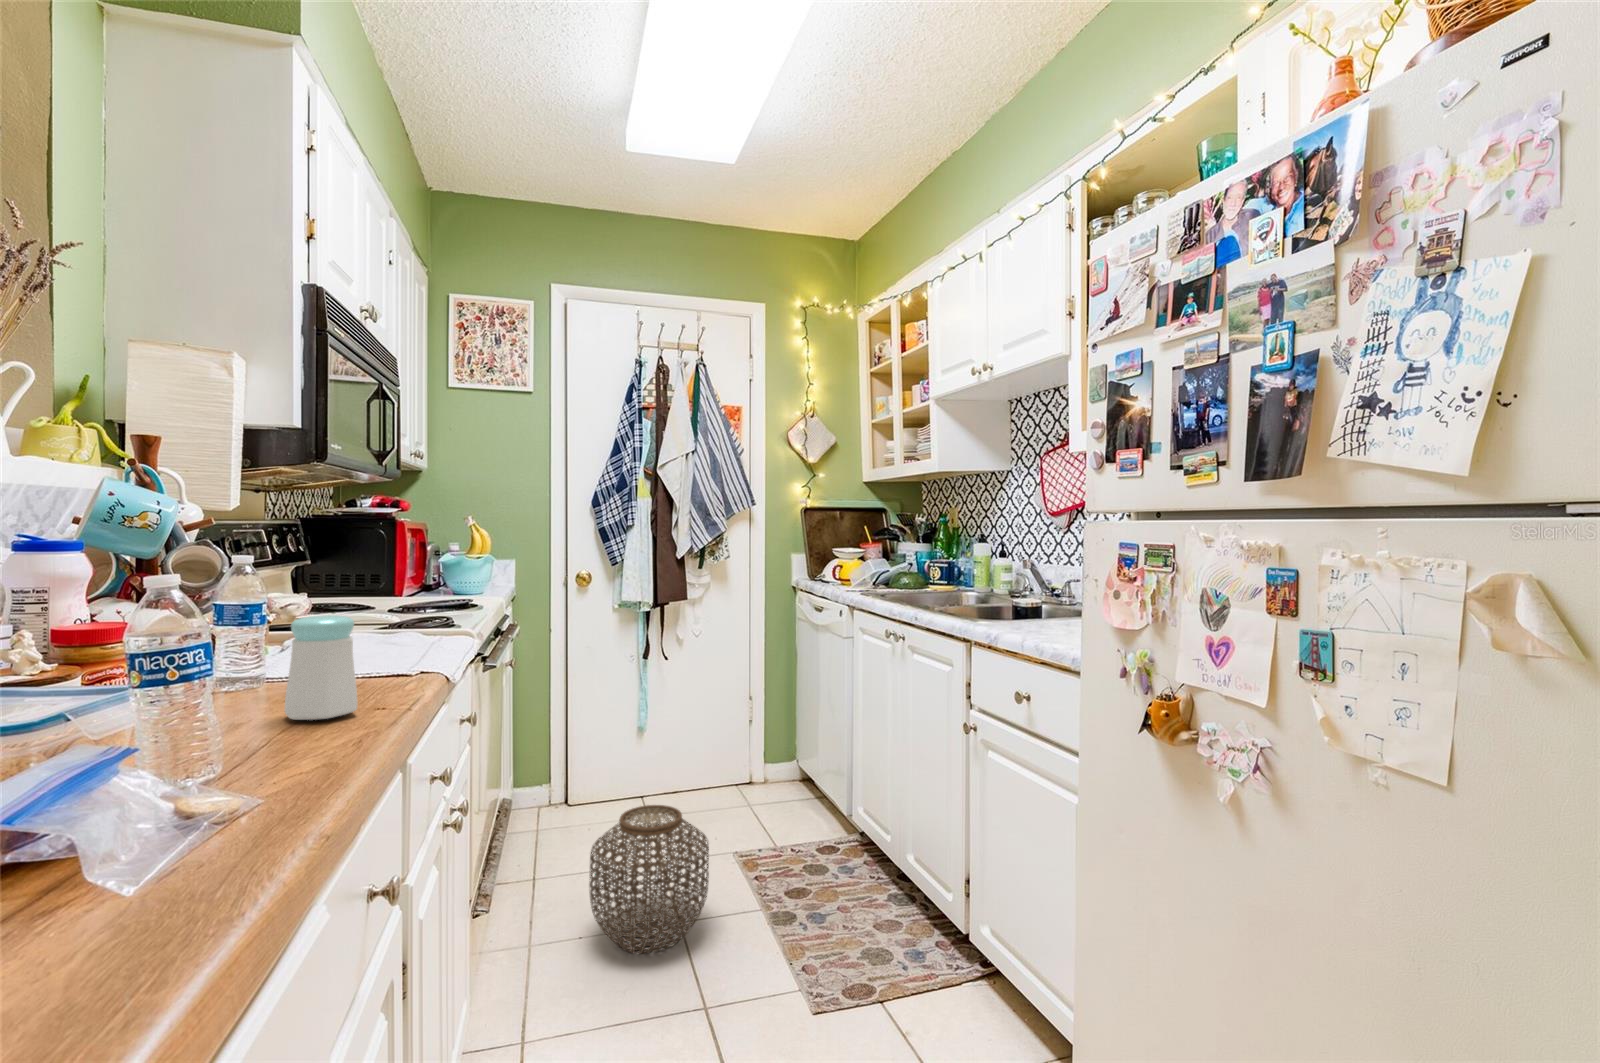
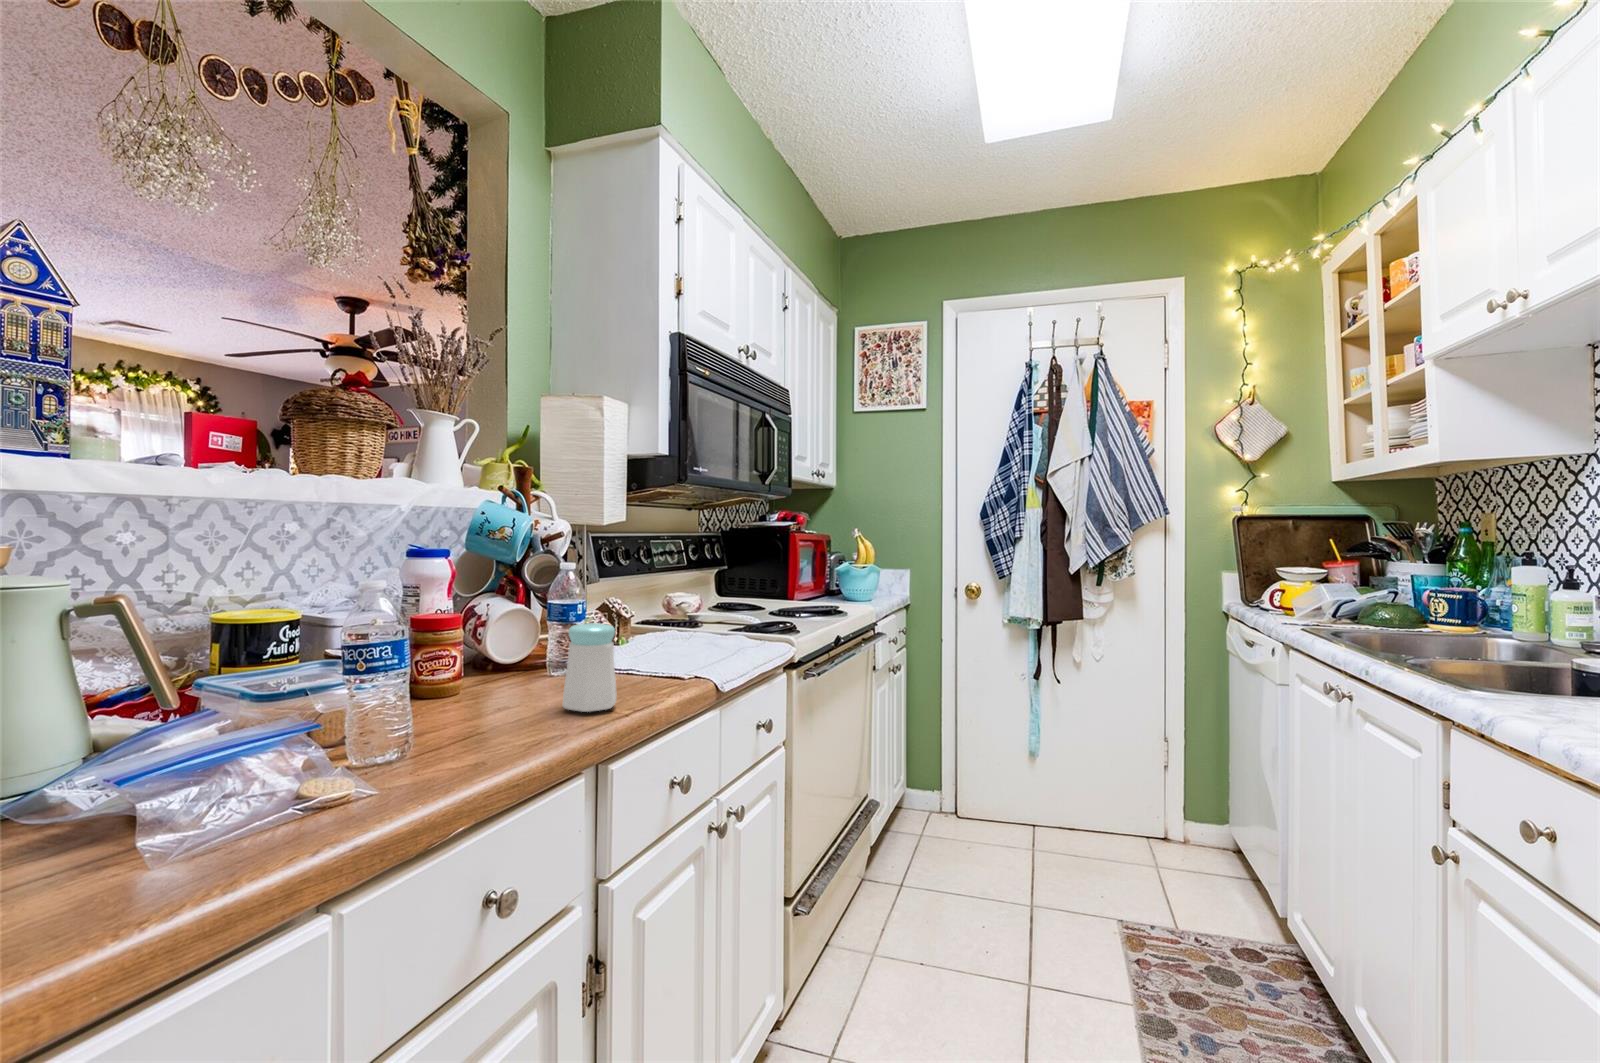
woven basket: present [589,805,709,954] -> none [932,841,1063,1006]

